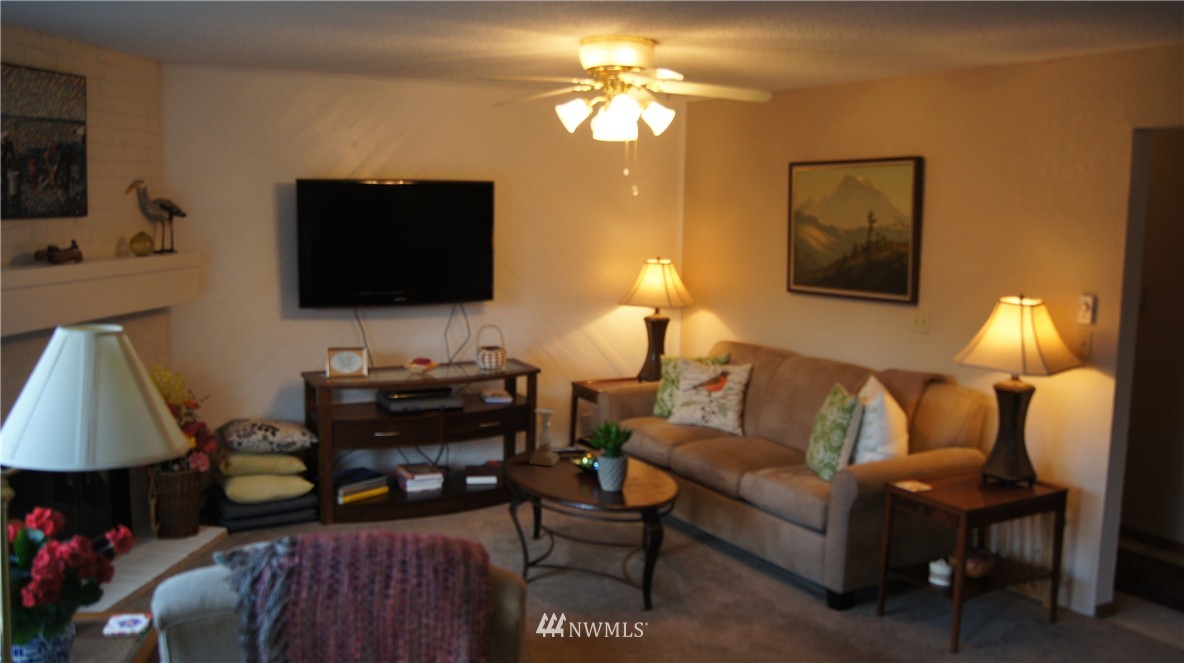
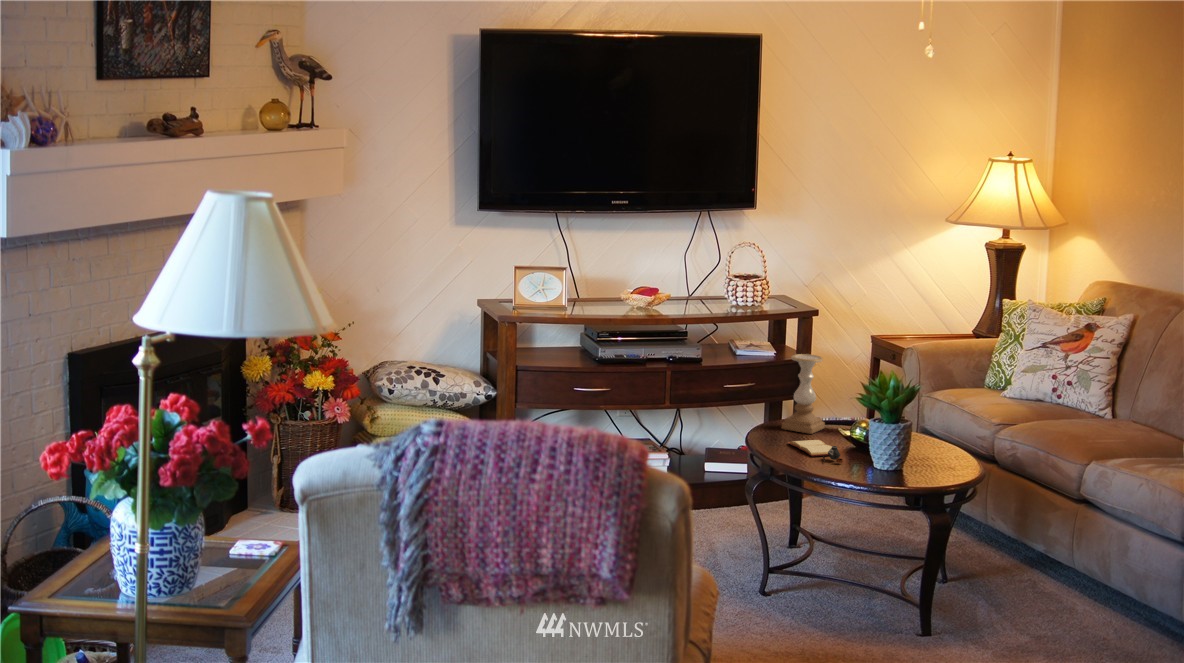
book: none [537,472,581,492] -> present [788,440,843,463]

